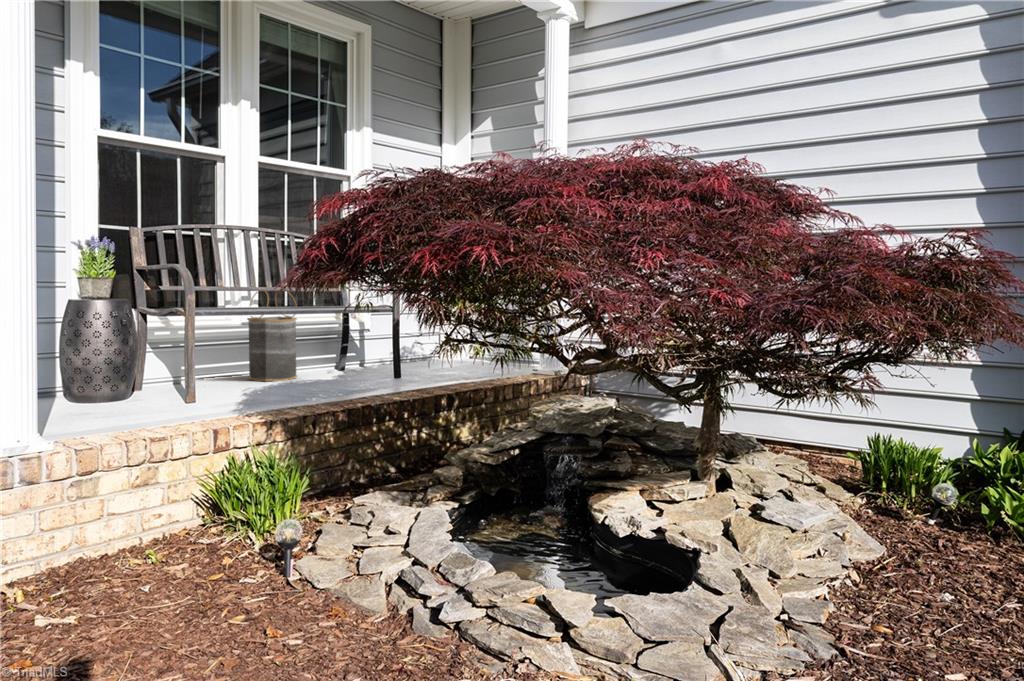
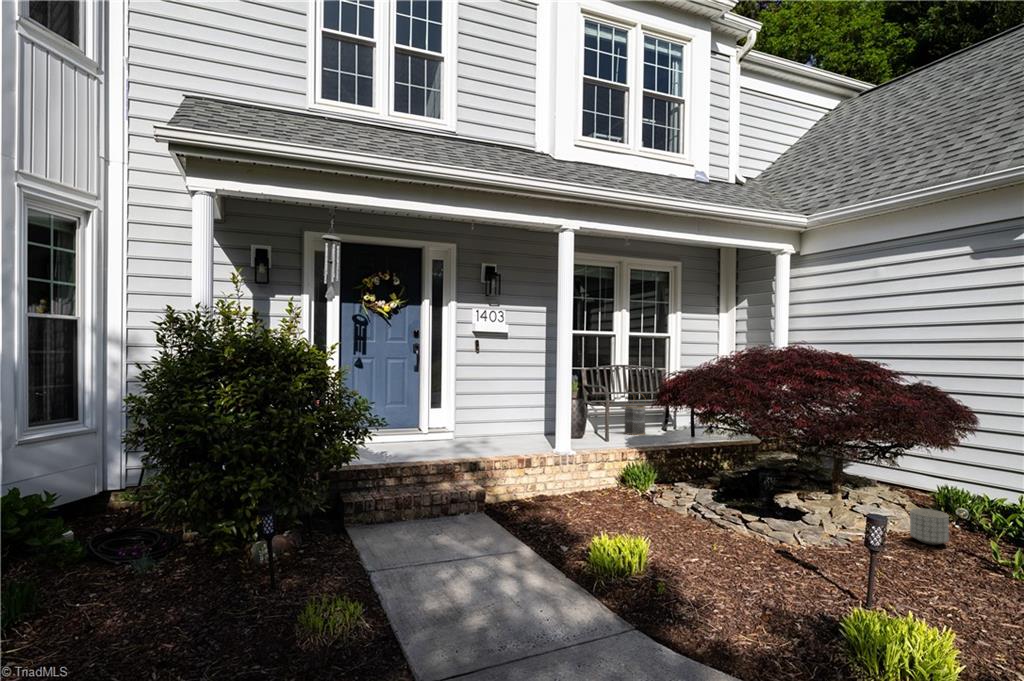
planter: none [910,511,1002,600] -> present [910,508,949,545]

